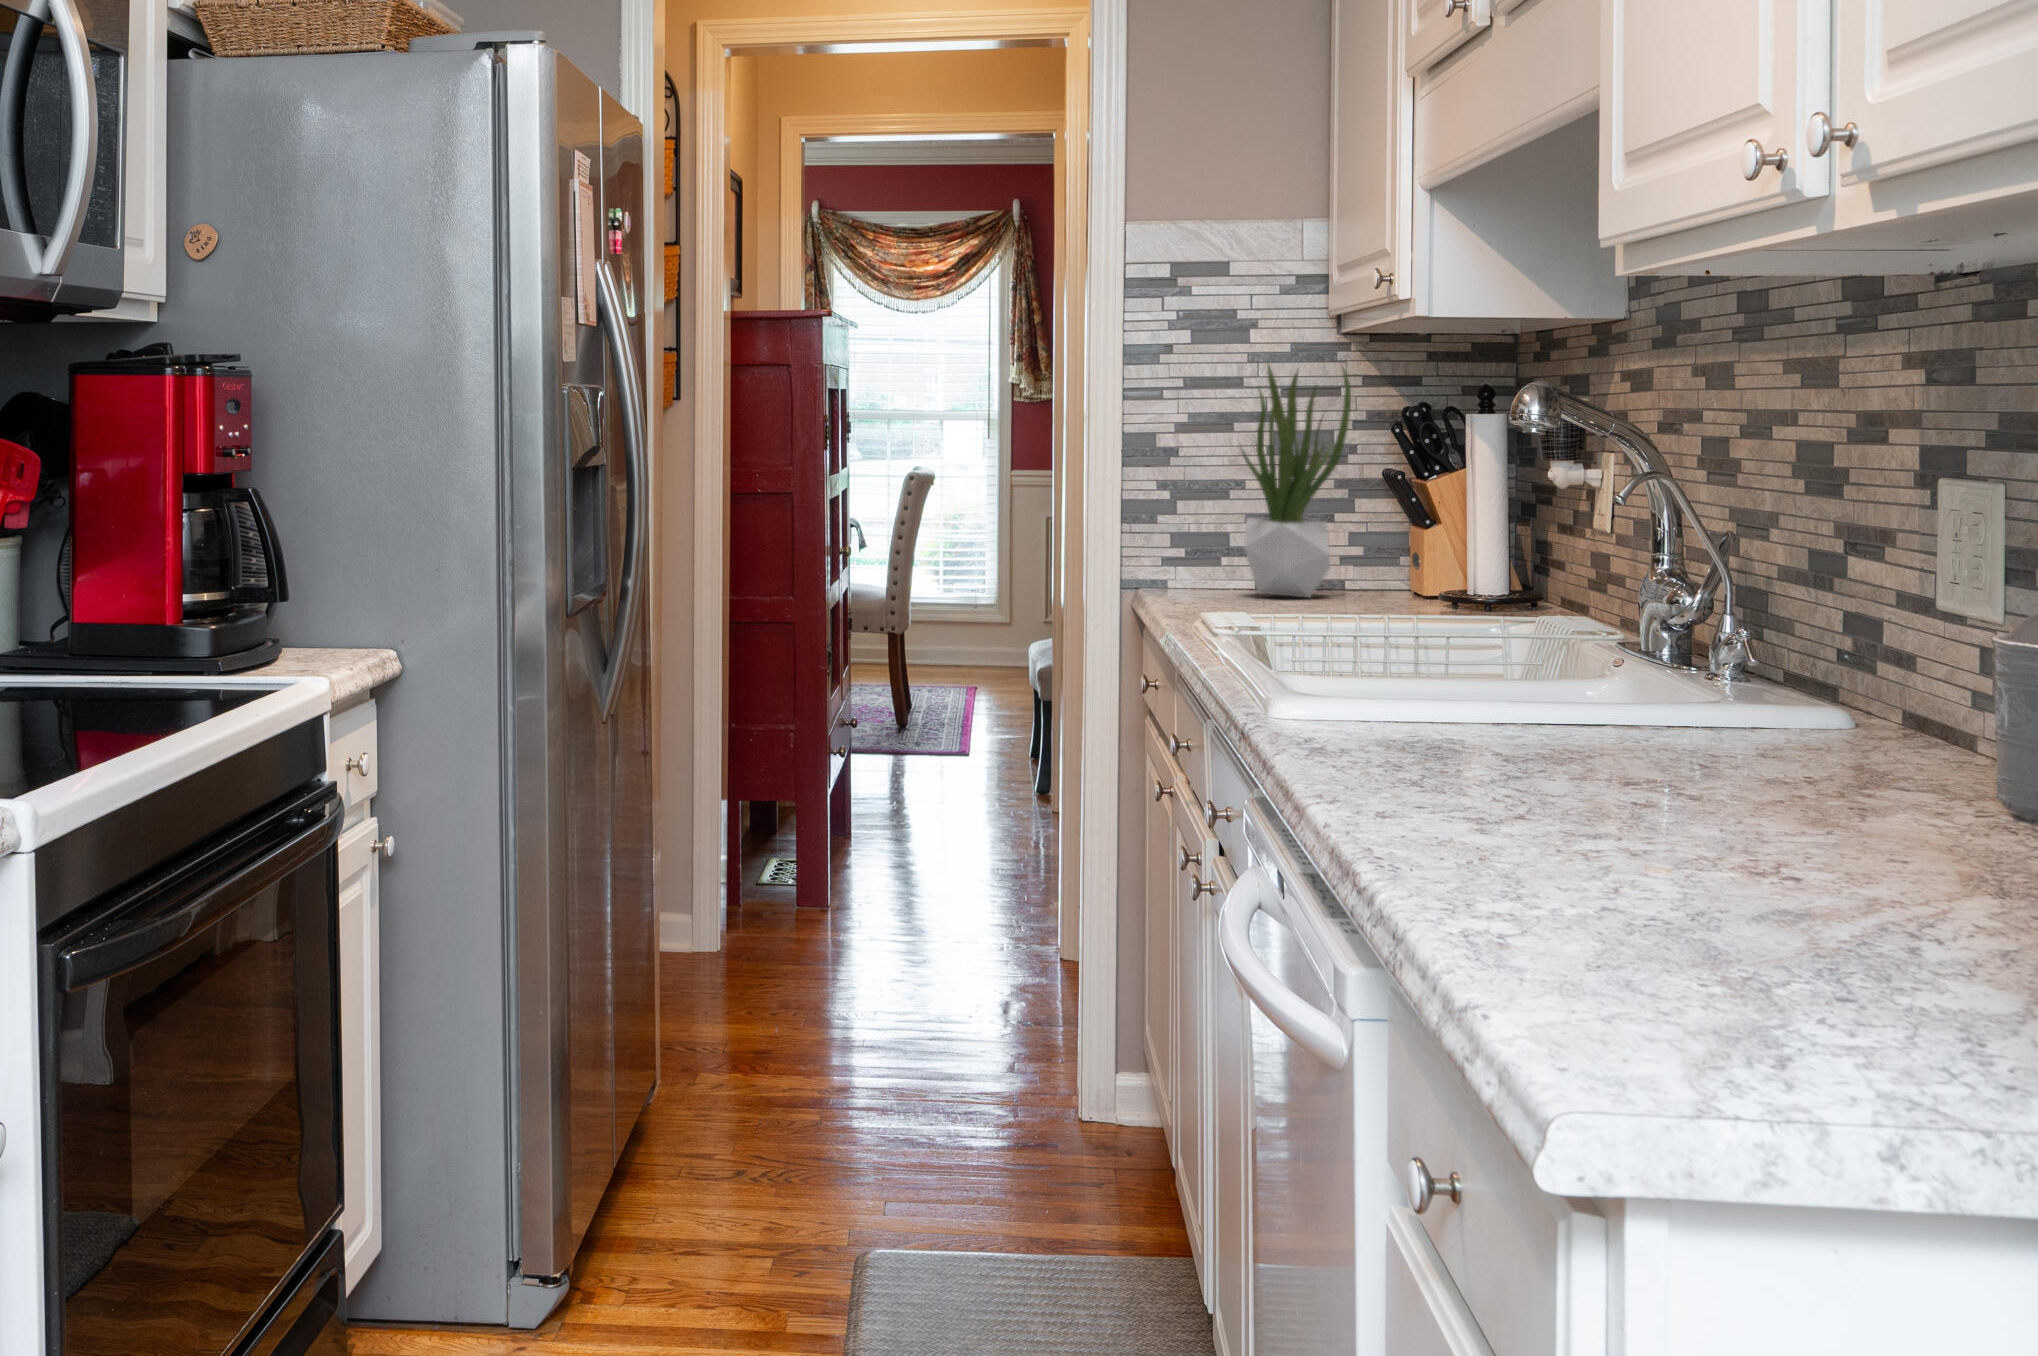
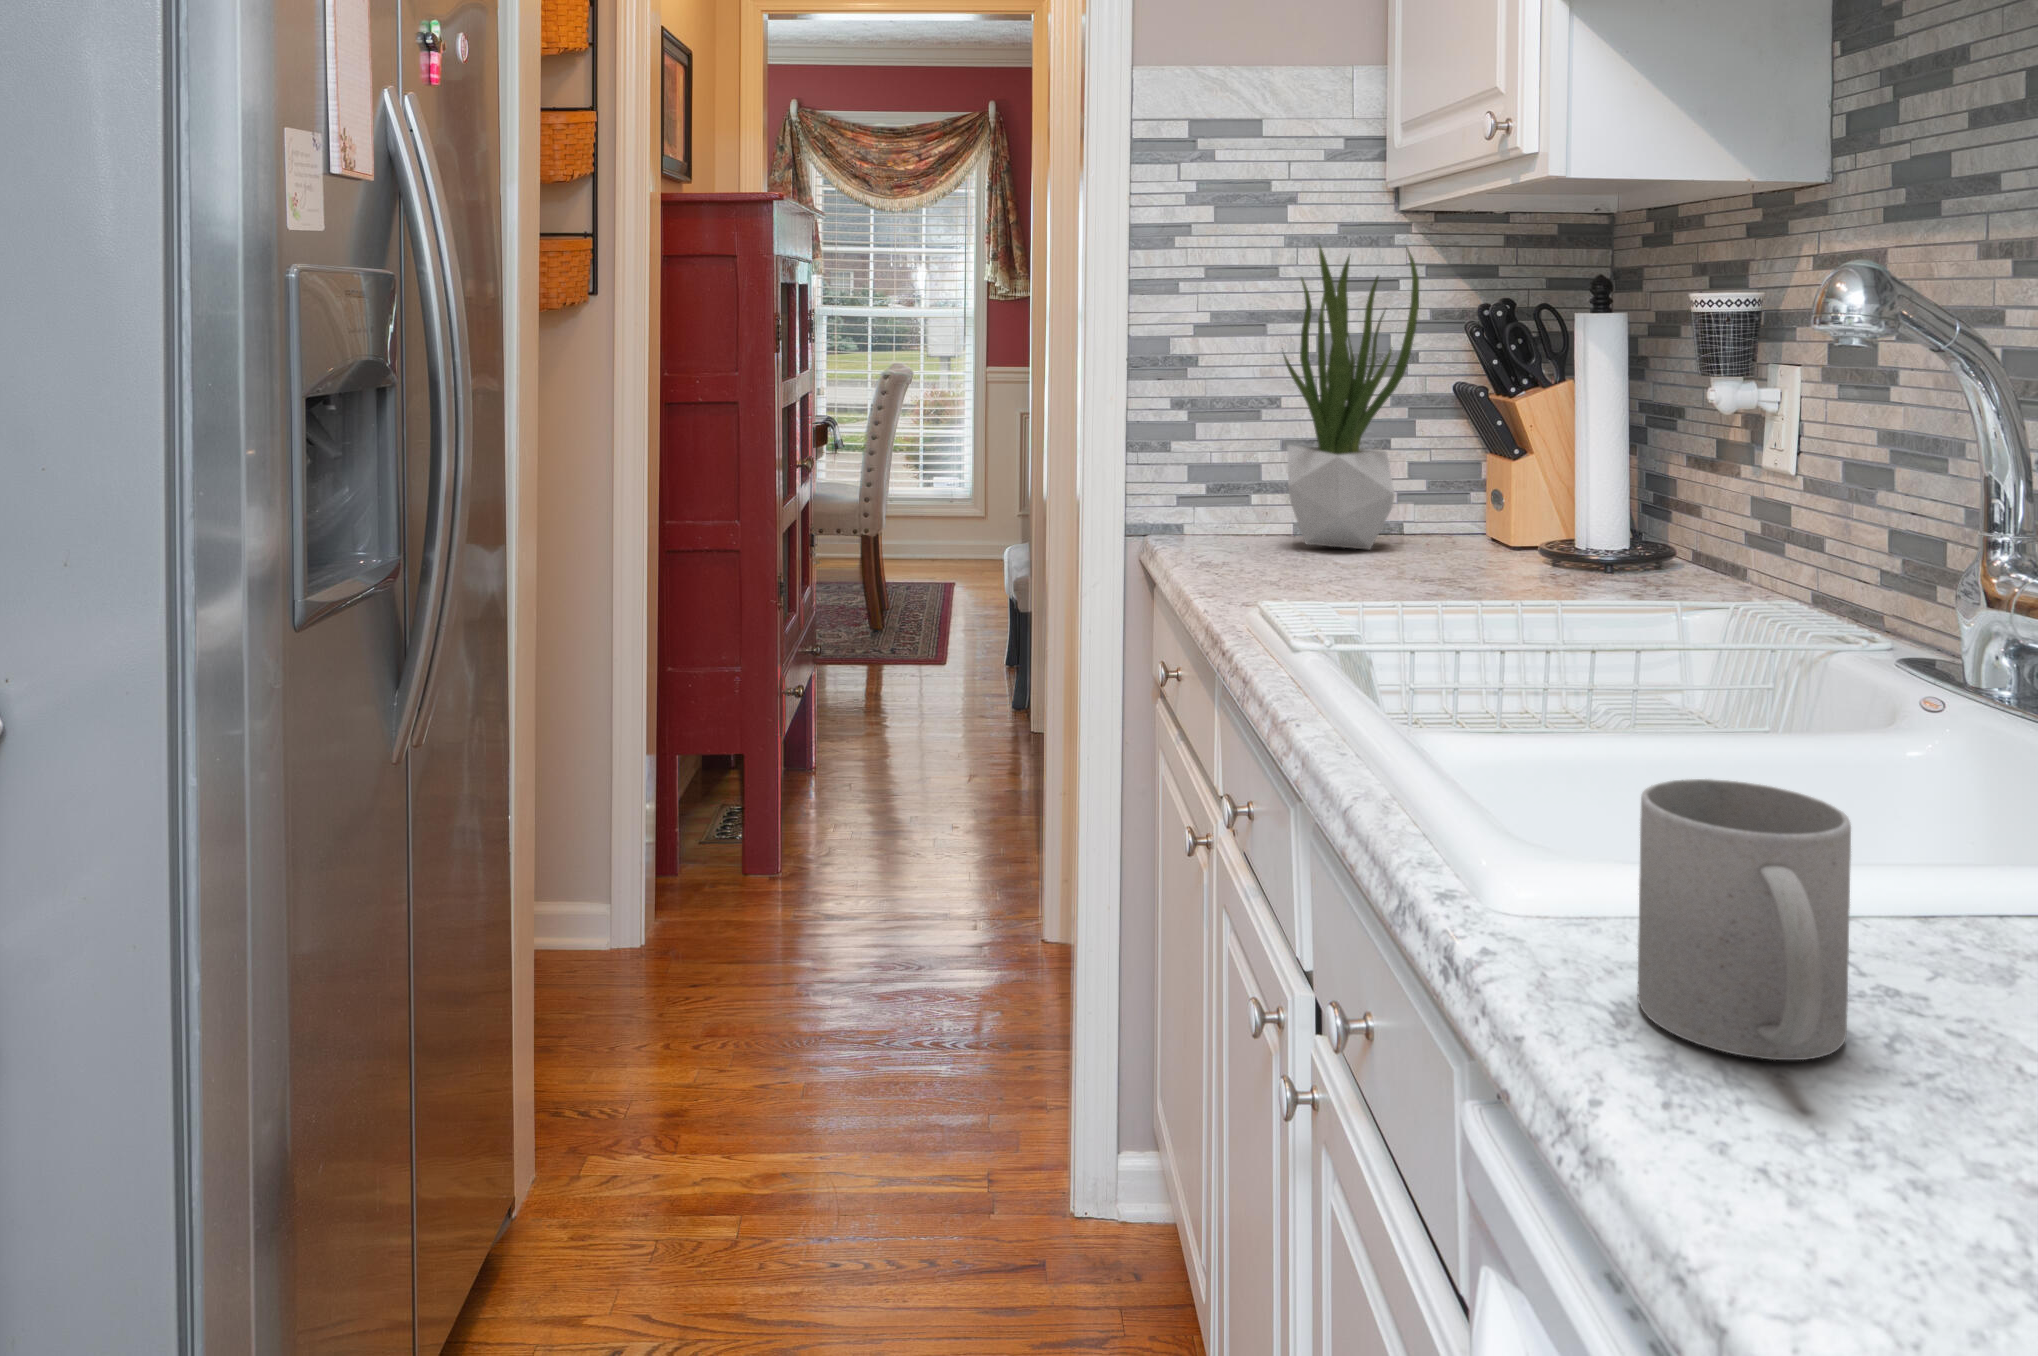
mug: none [1310,635,1405,746] -> present [1637,779,1851,1060]

